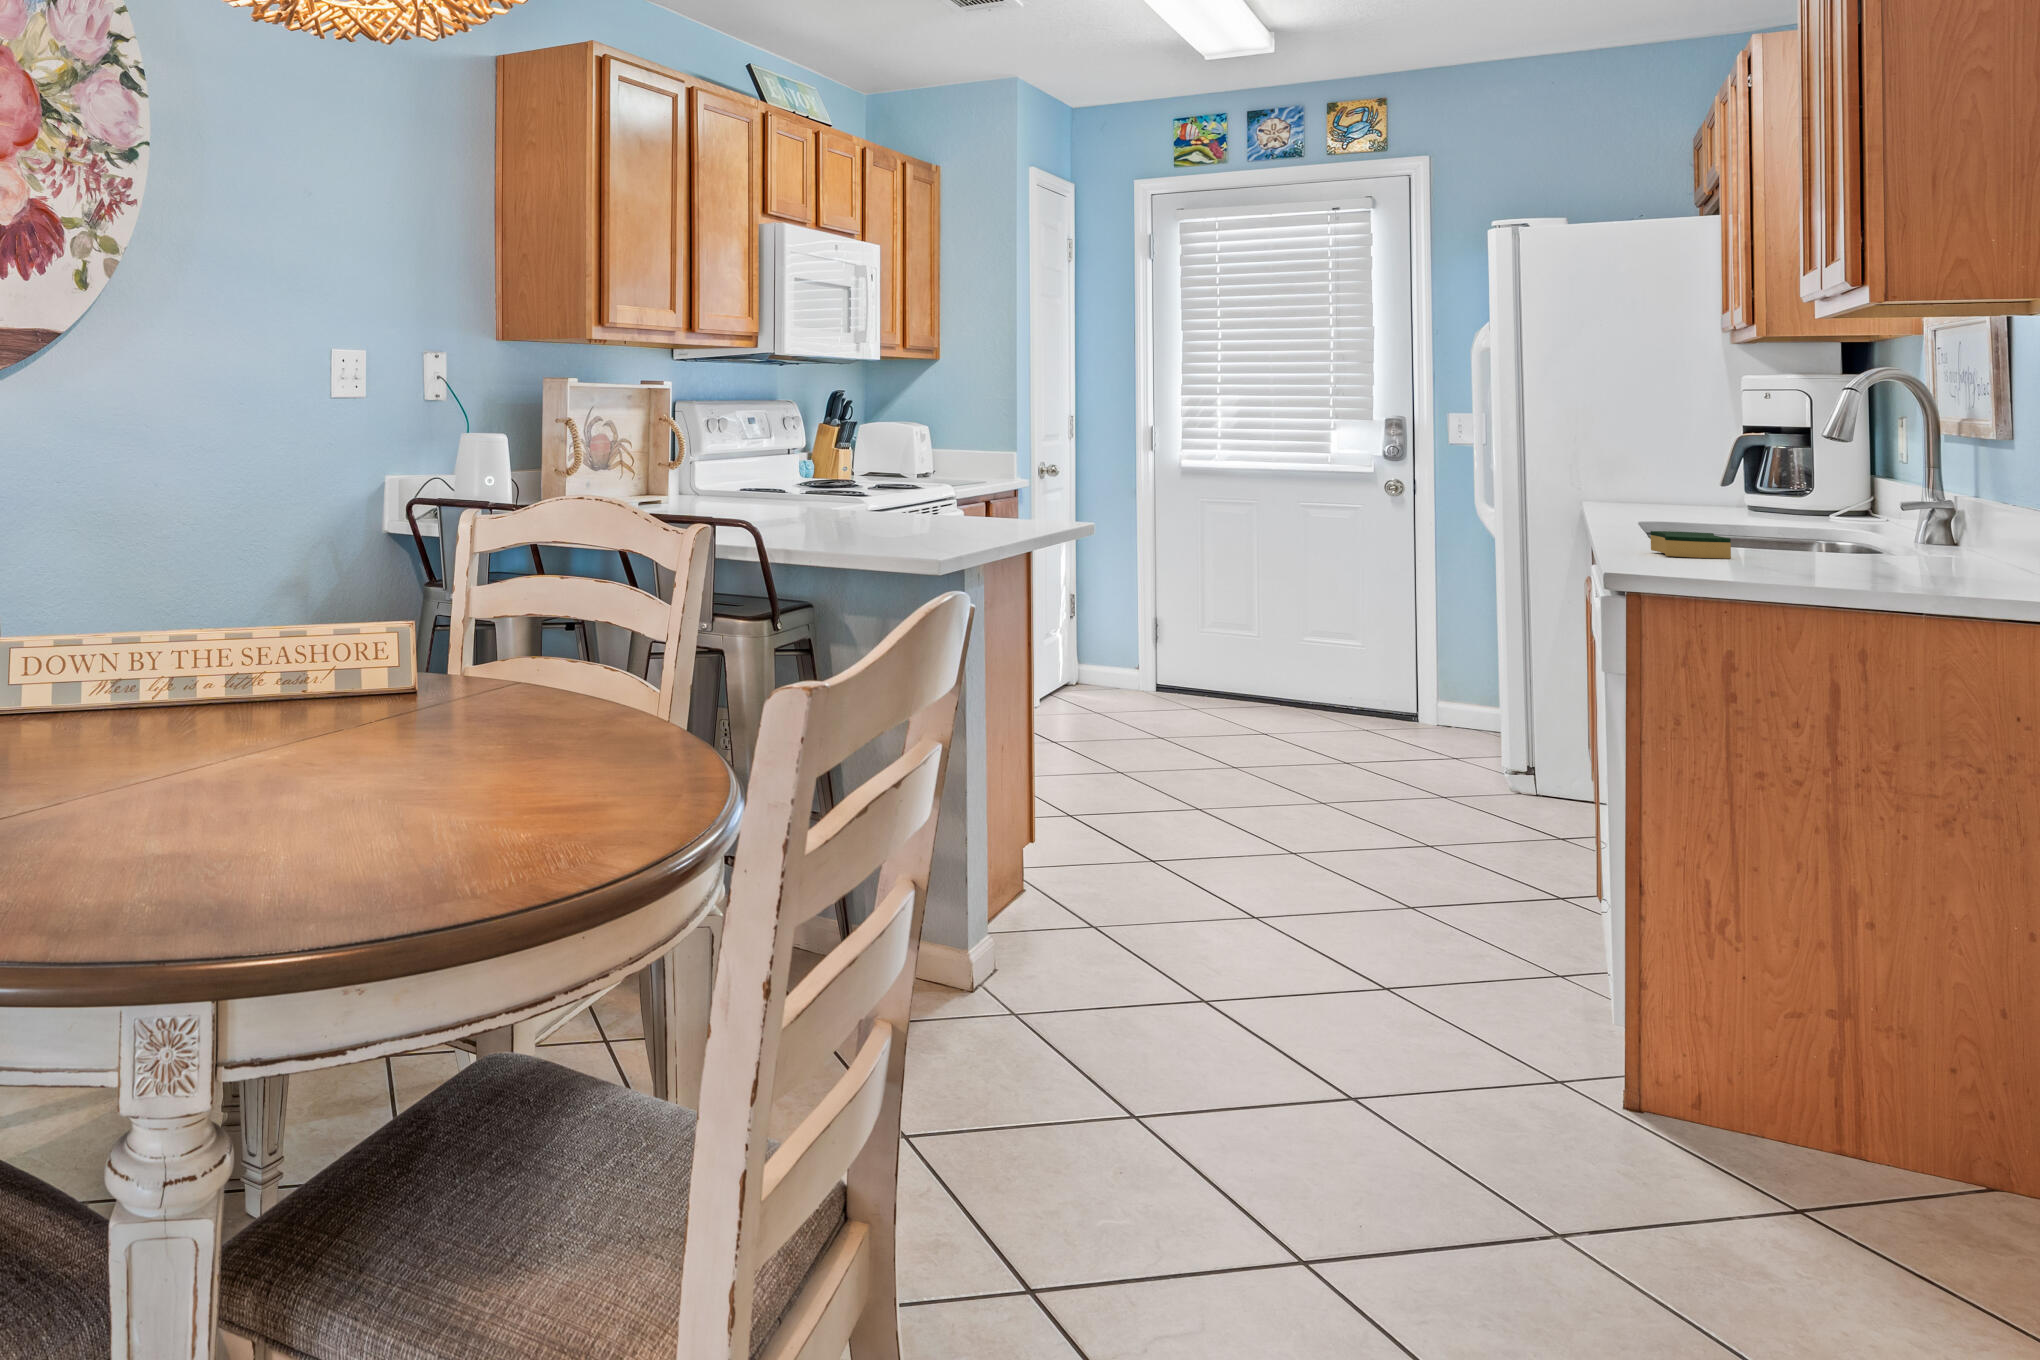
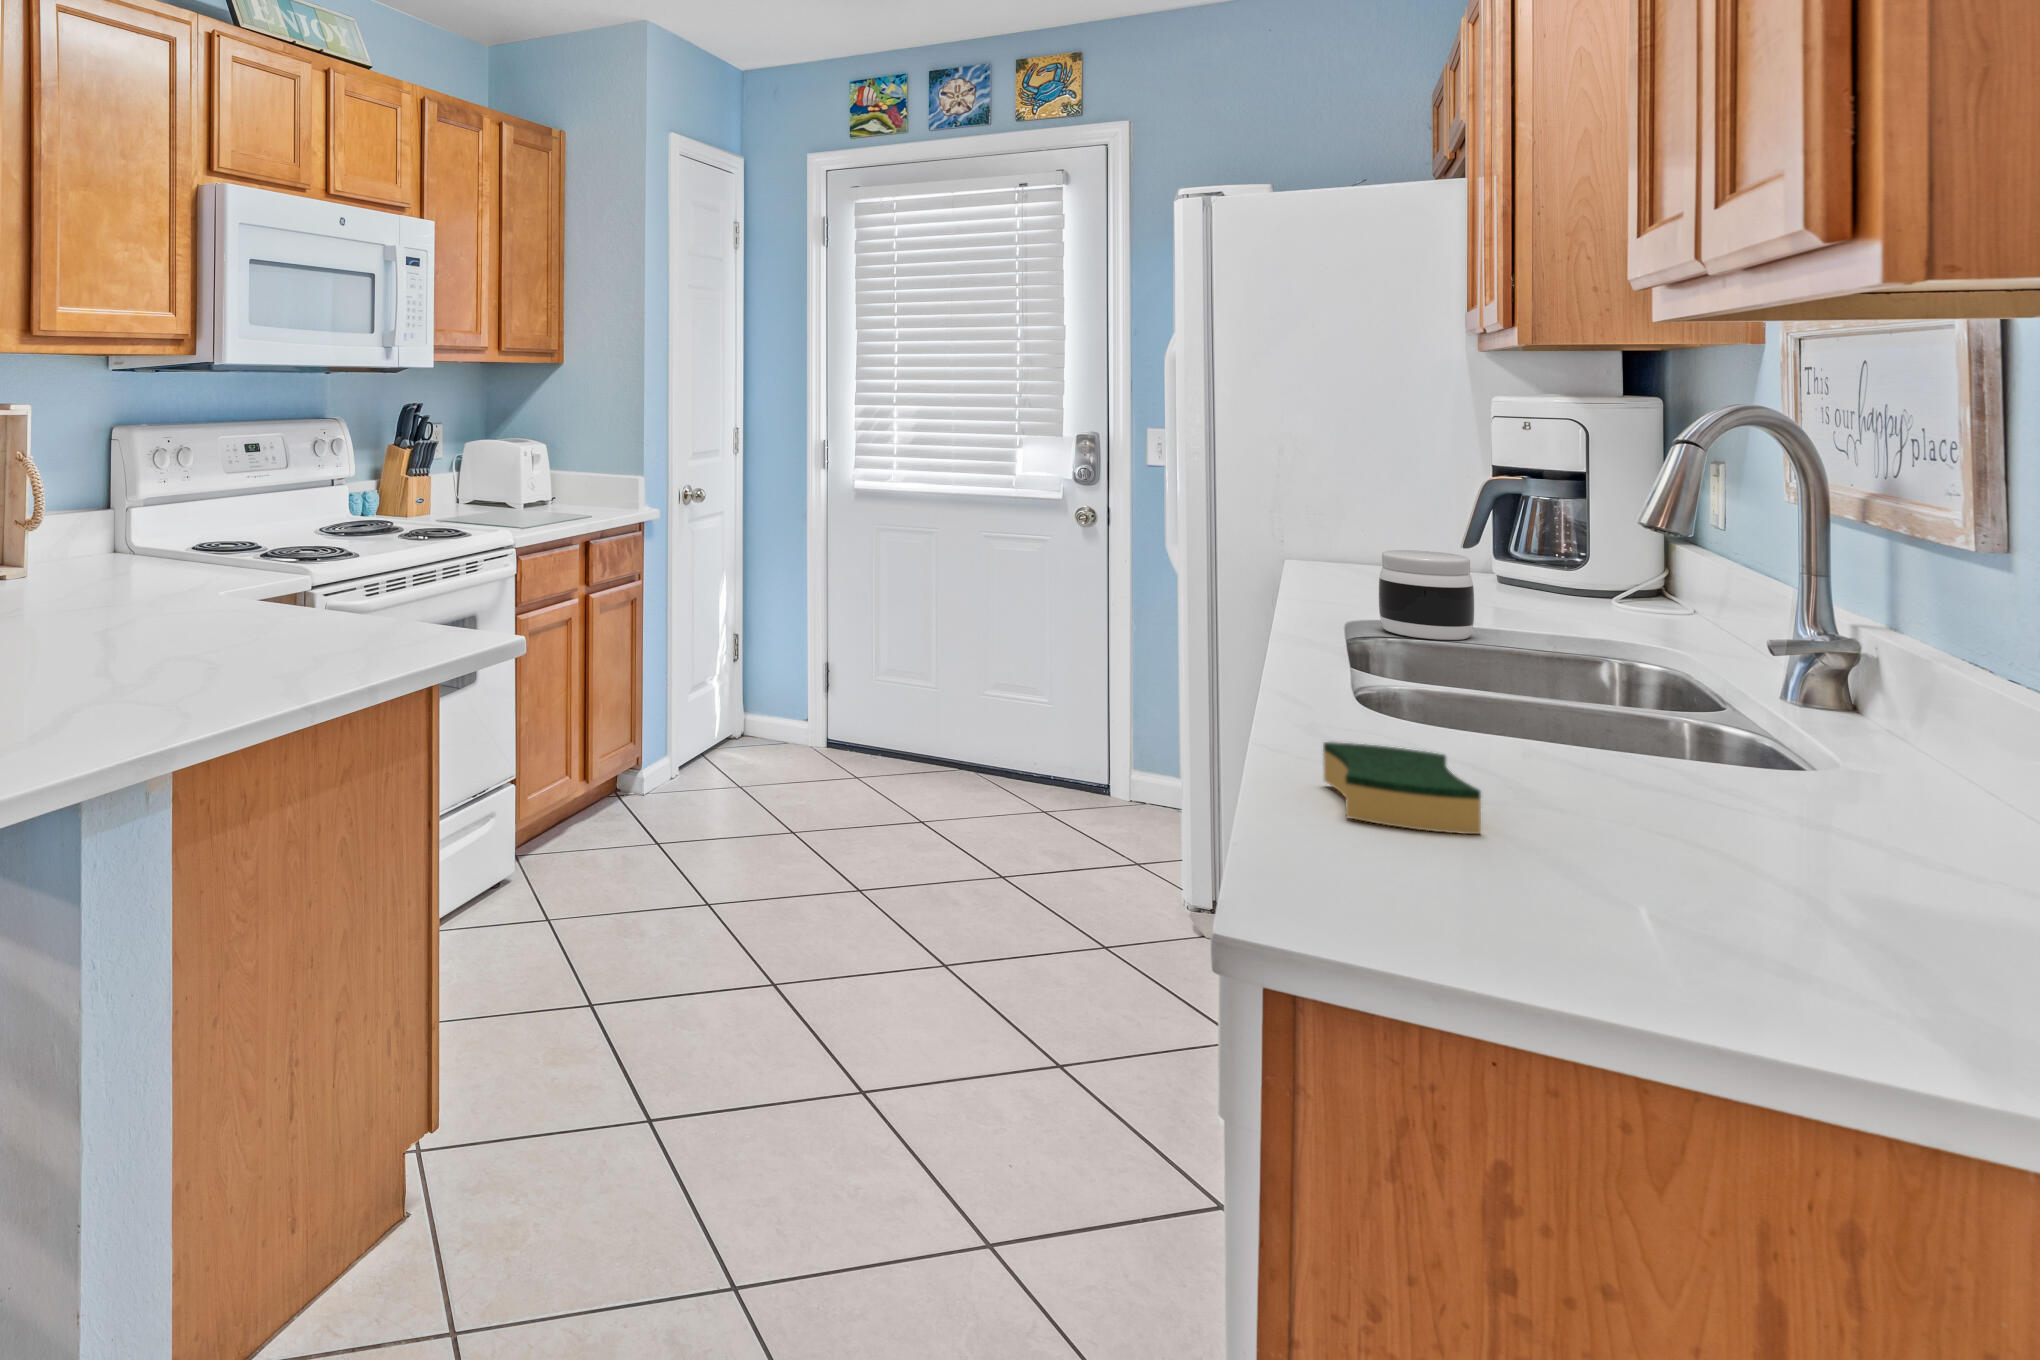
jar: none [1664,472,1728,526] -> present [1379,550,1474,640]

